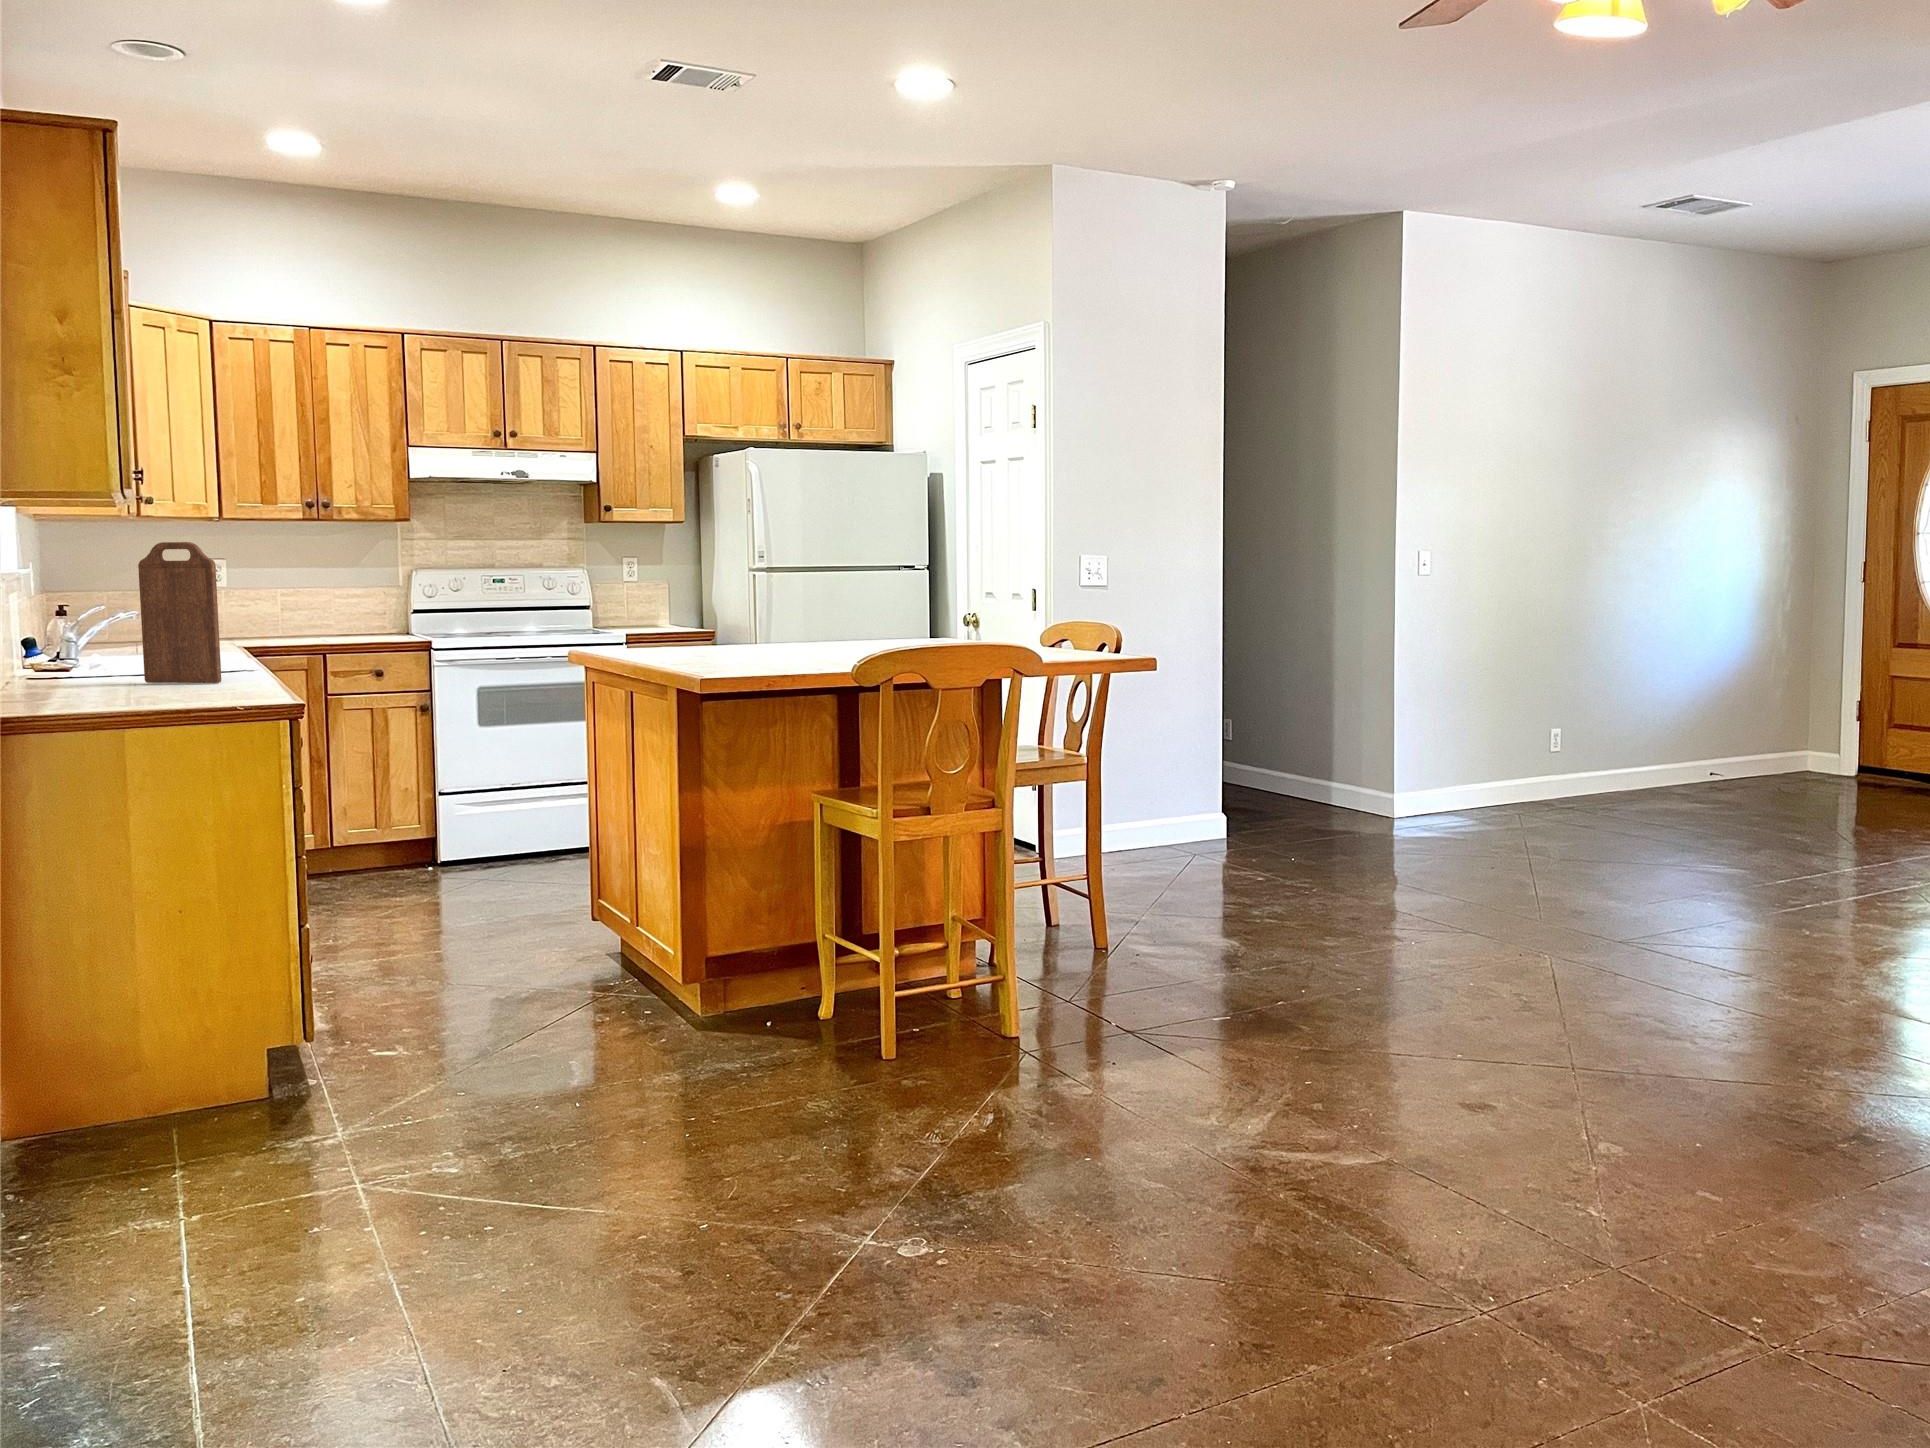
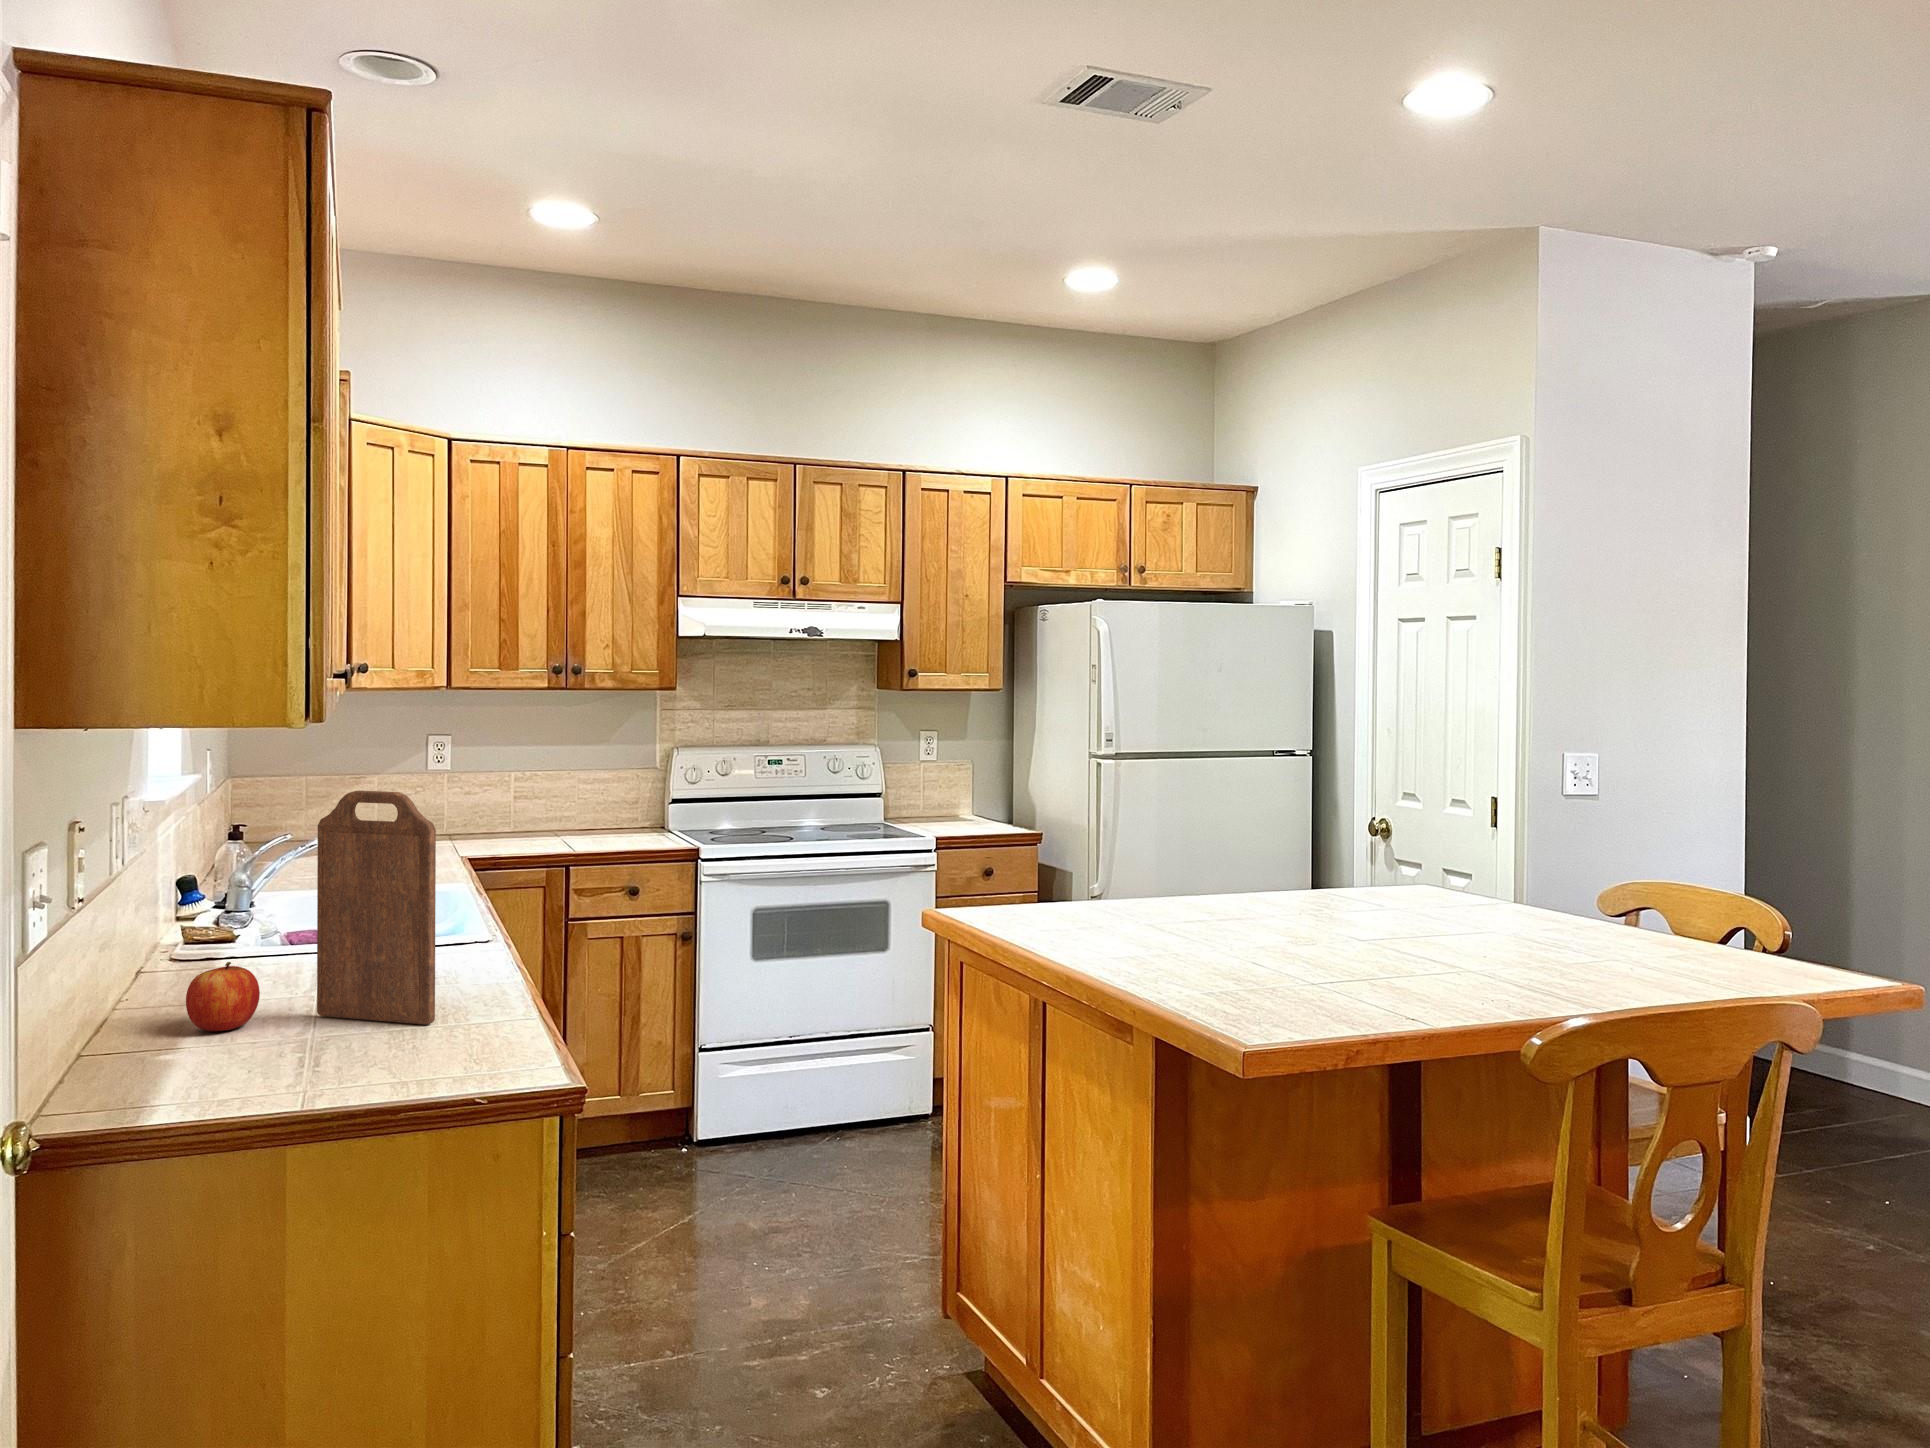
apple: none [61,646,107,687] -> present [186,962,260,1031]

